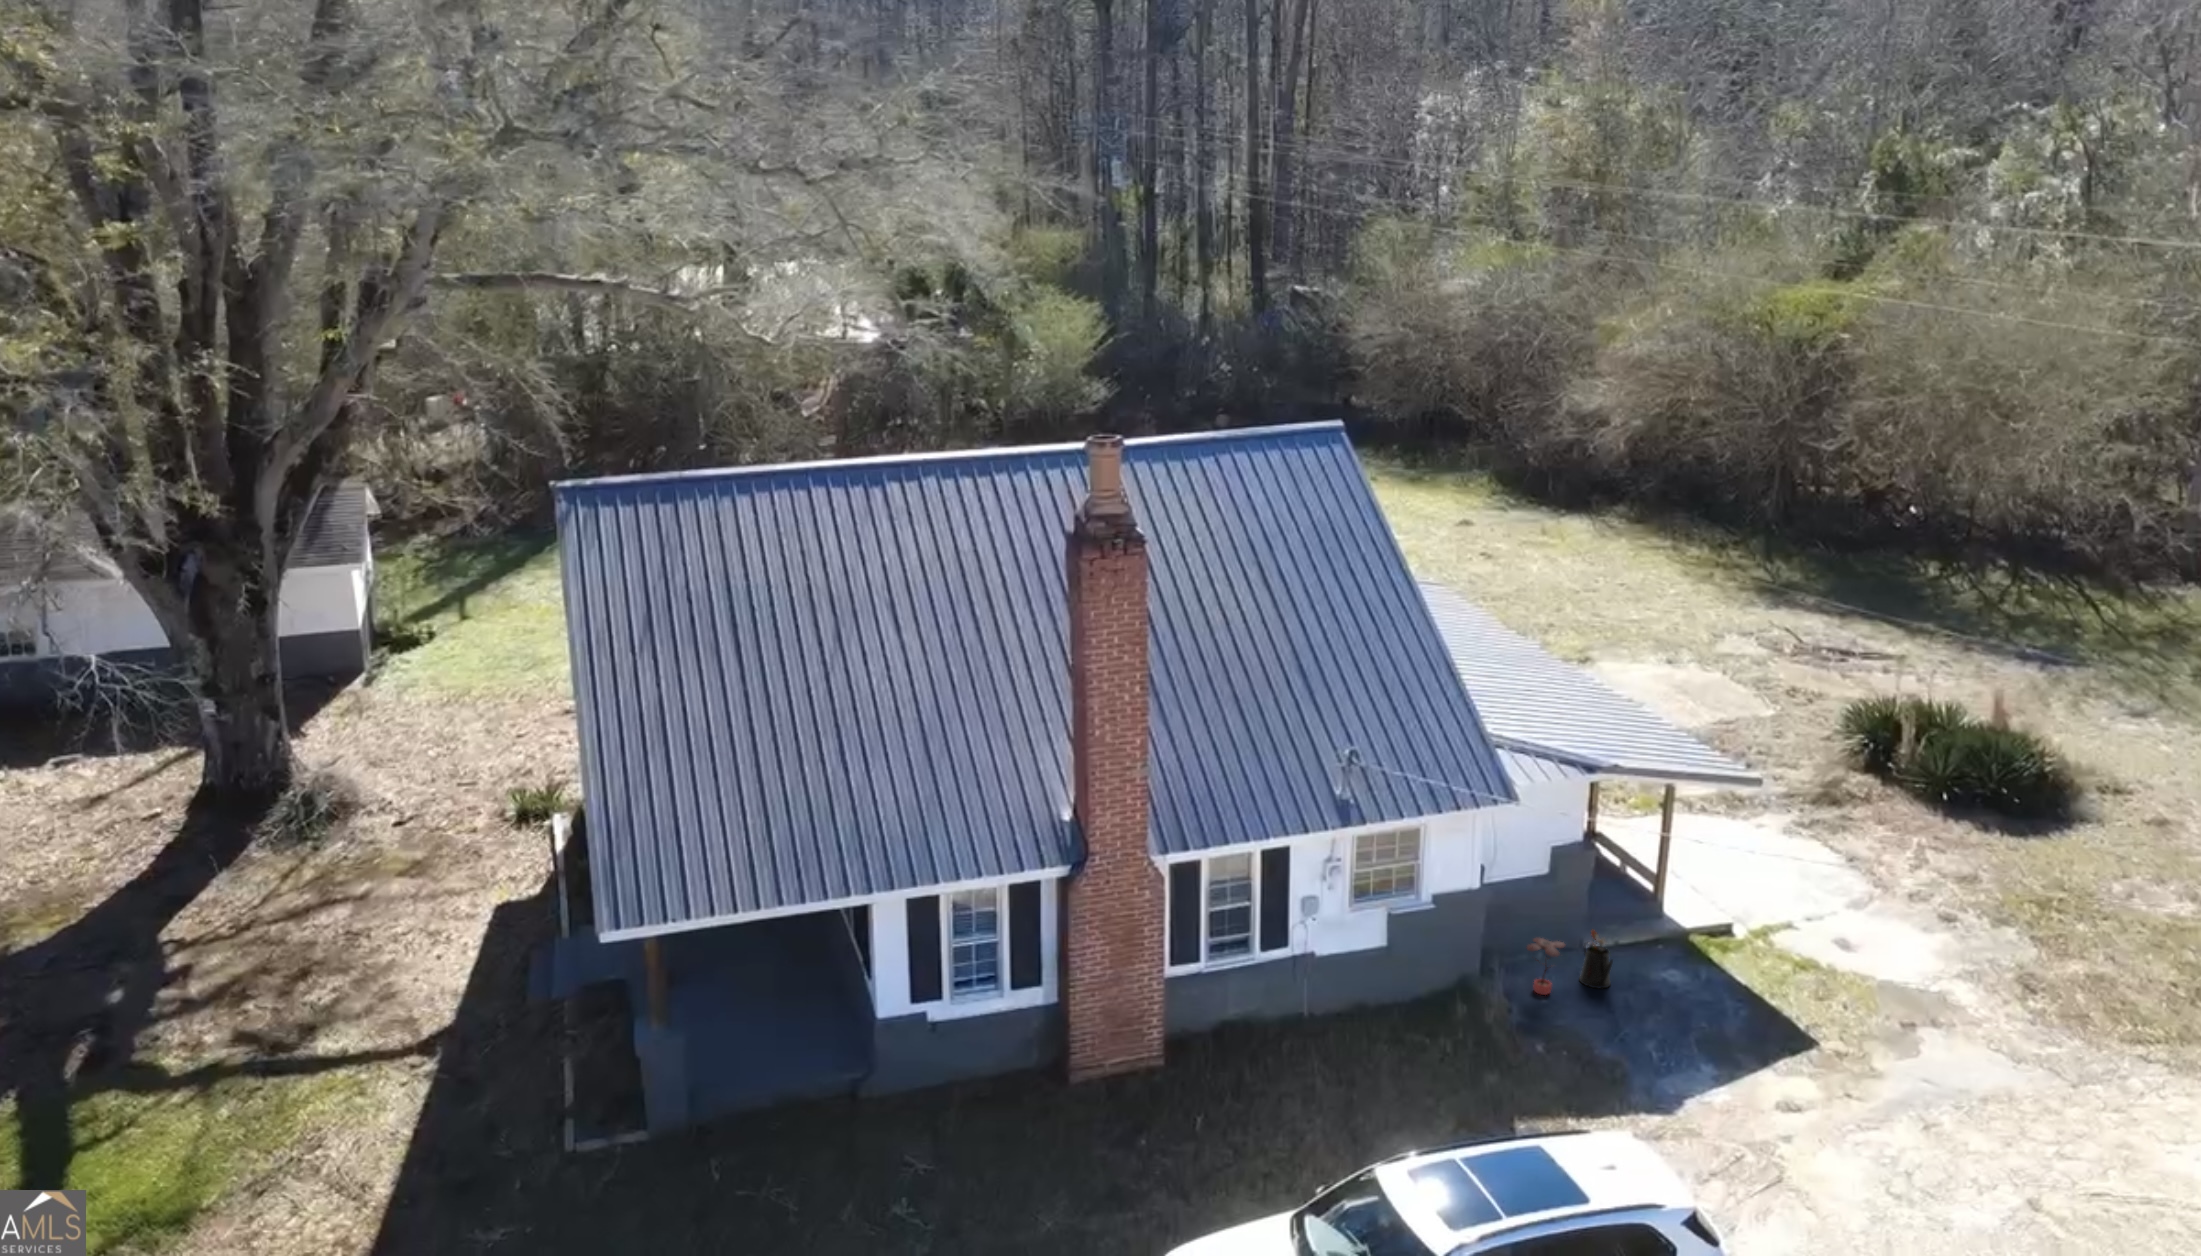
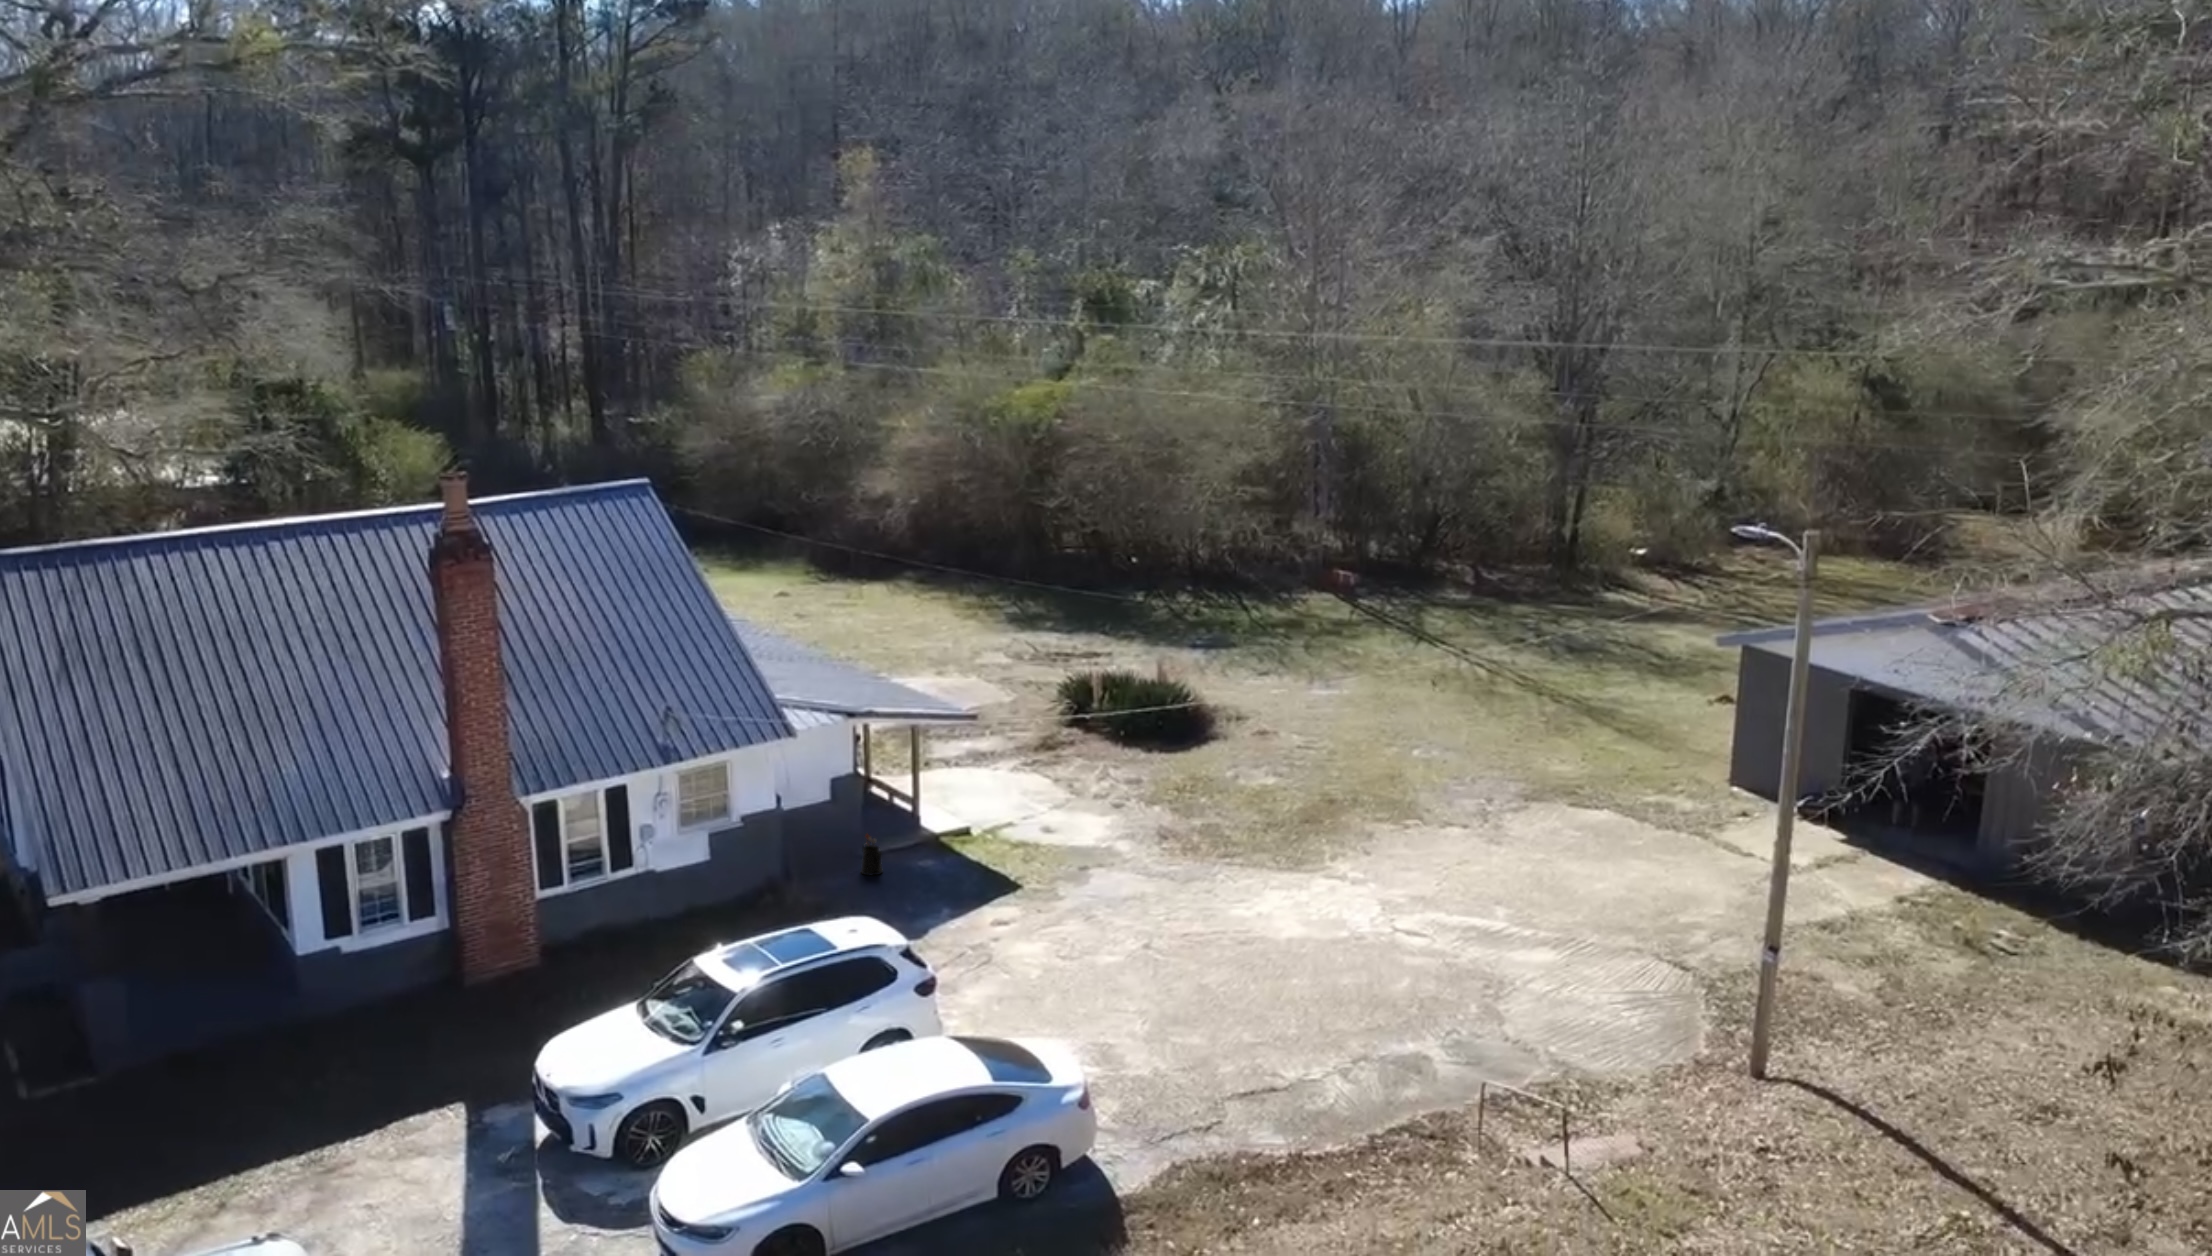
potted plant: present [1527,938,1565,995] -> none [818,843,847,885]

